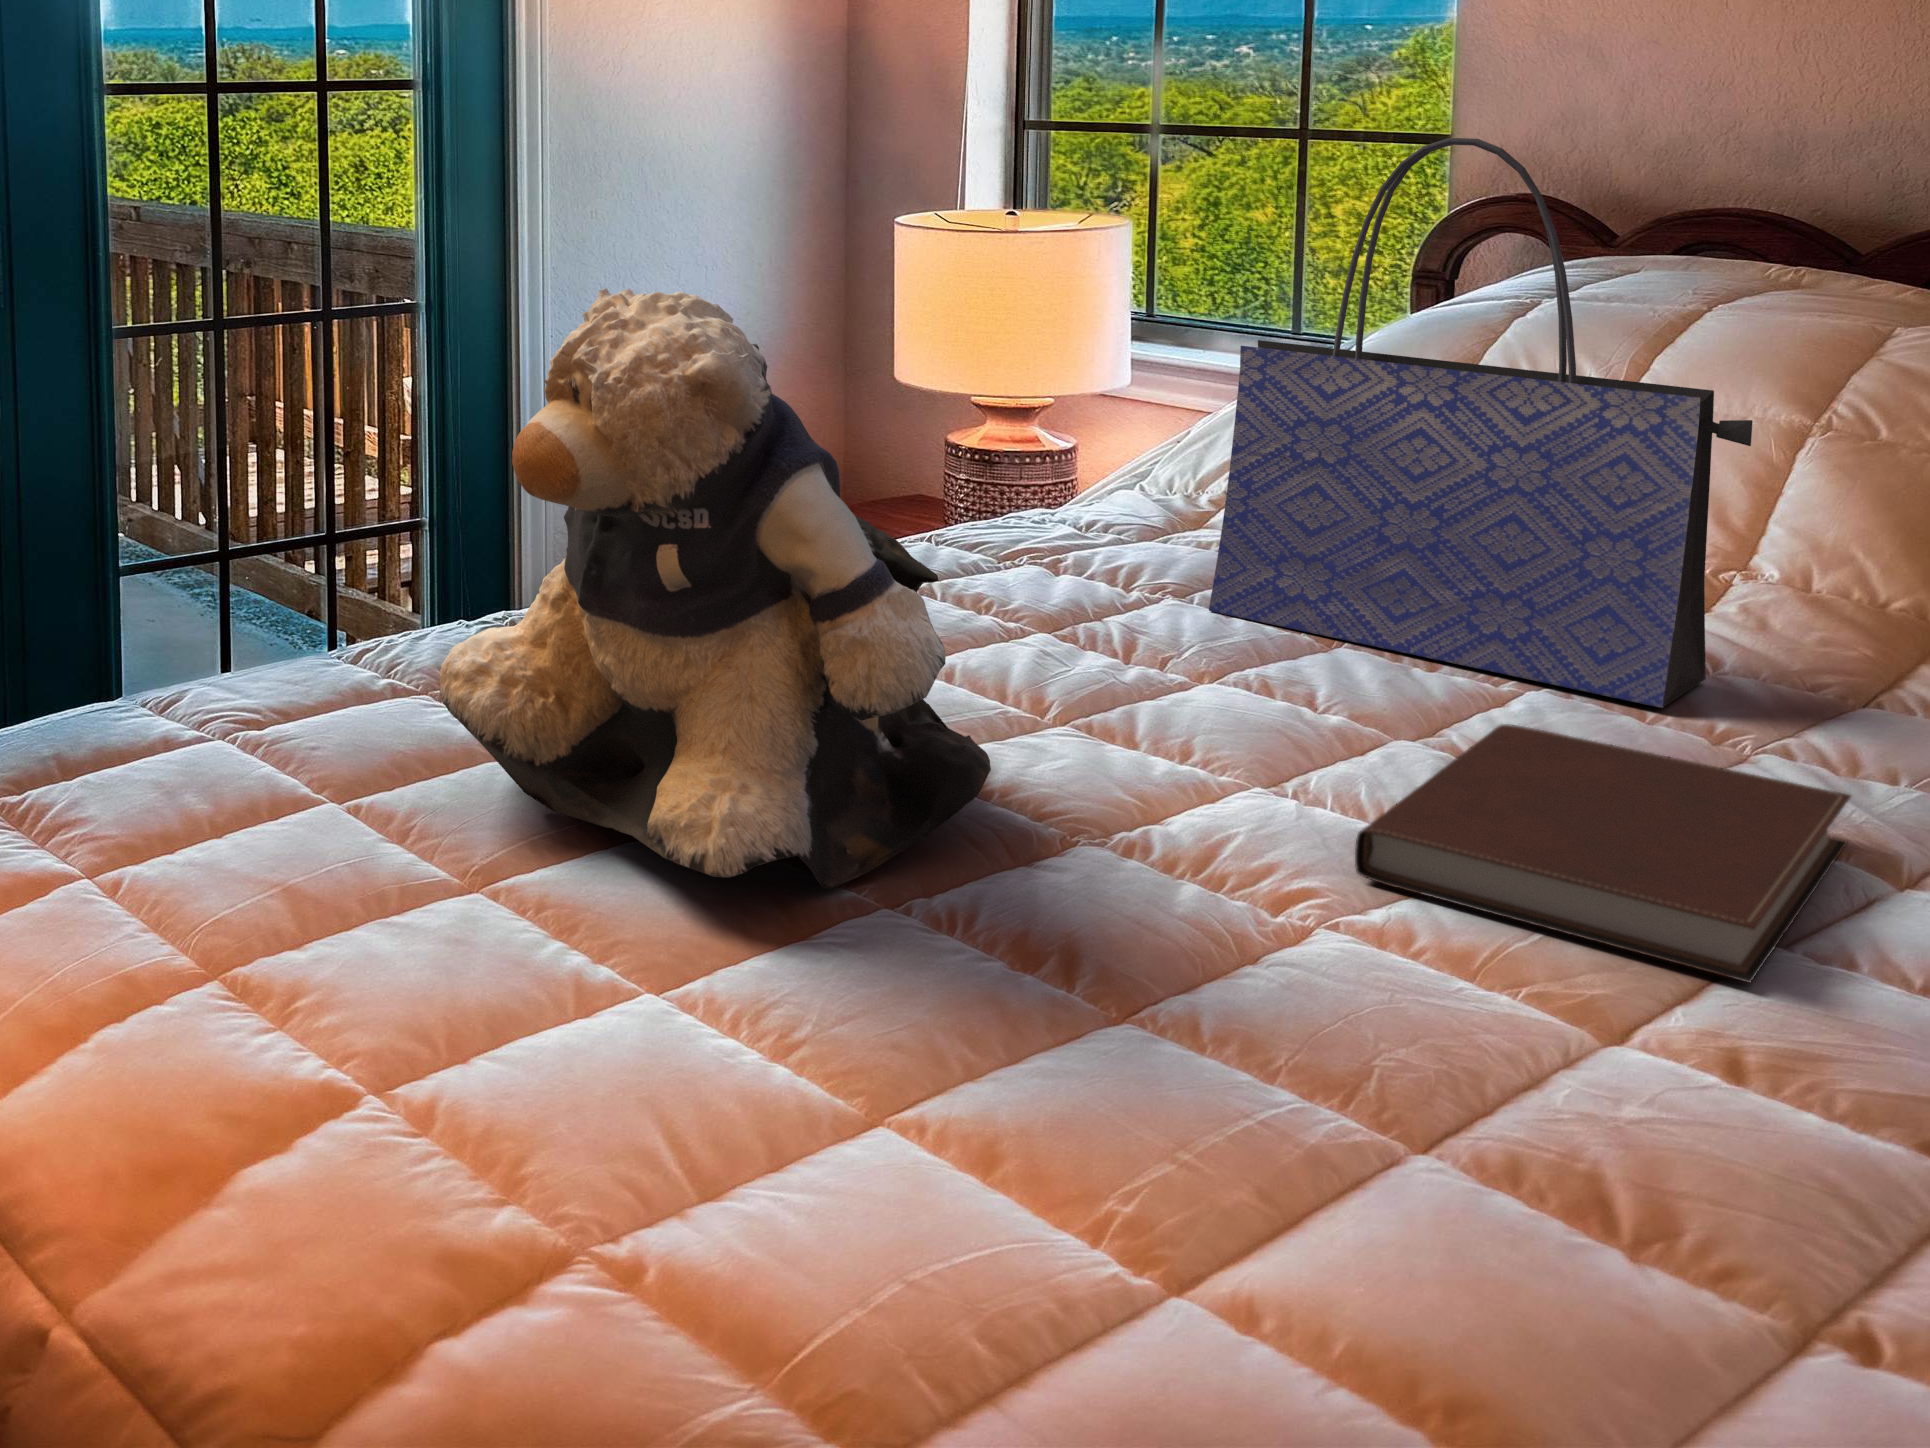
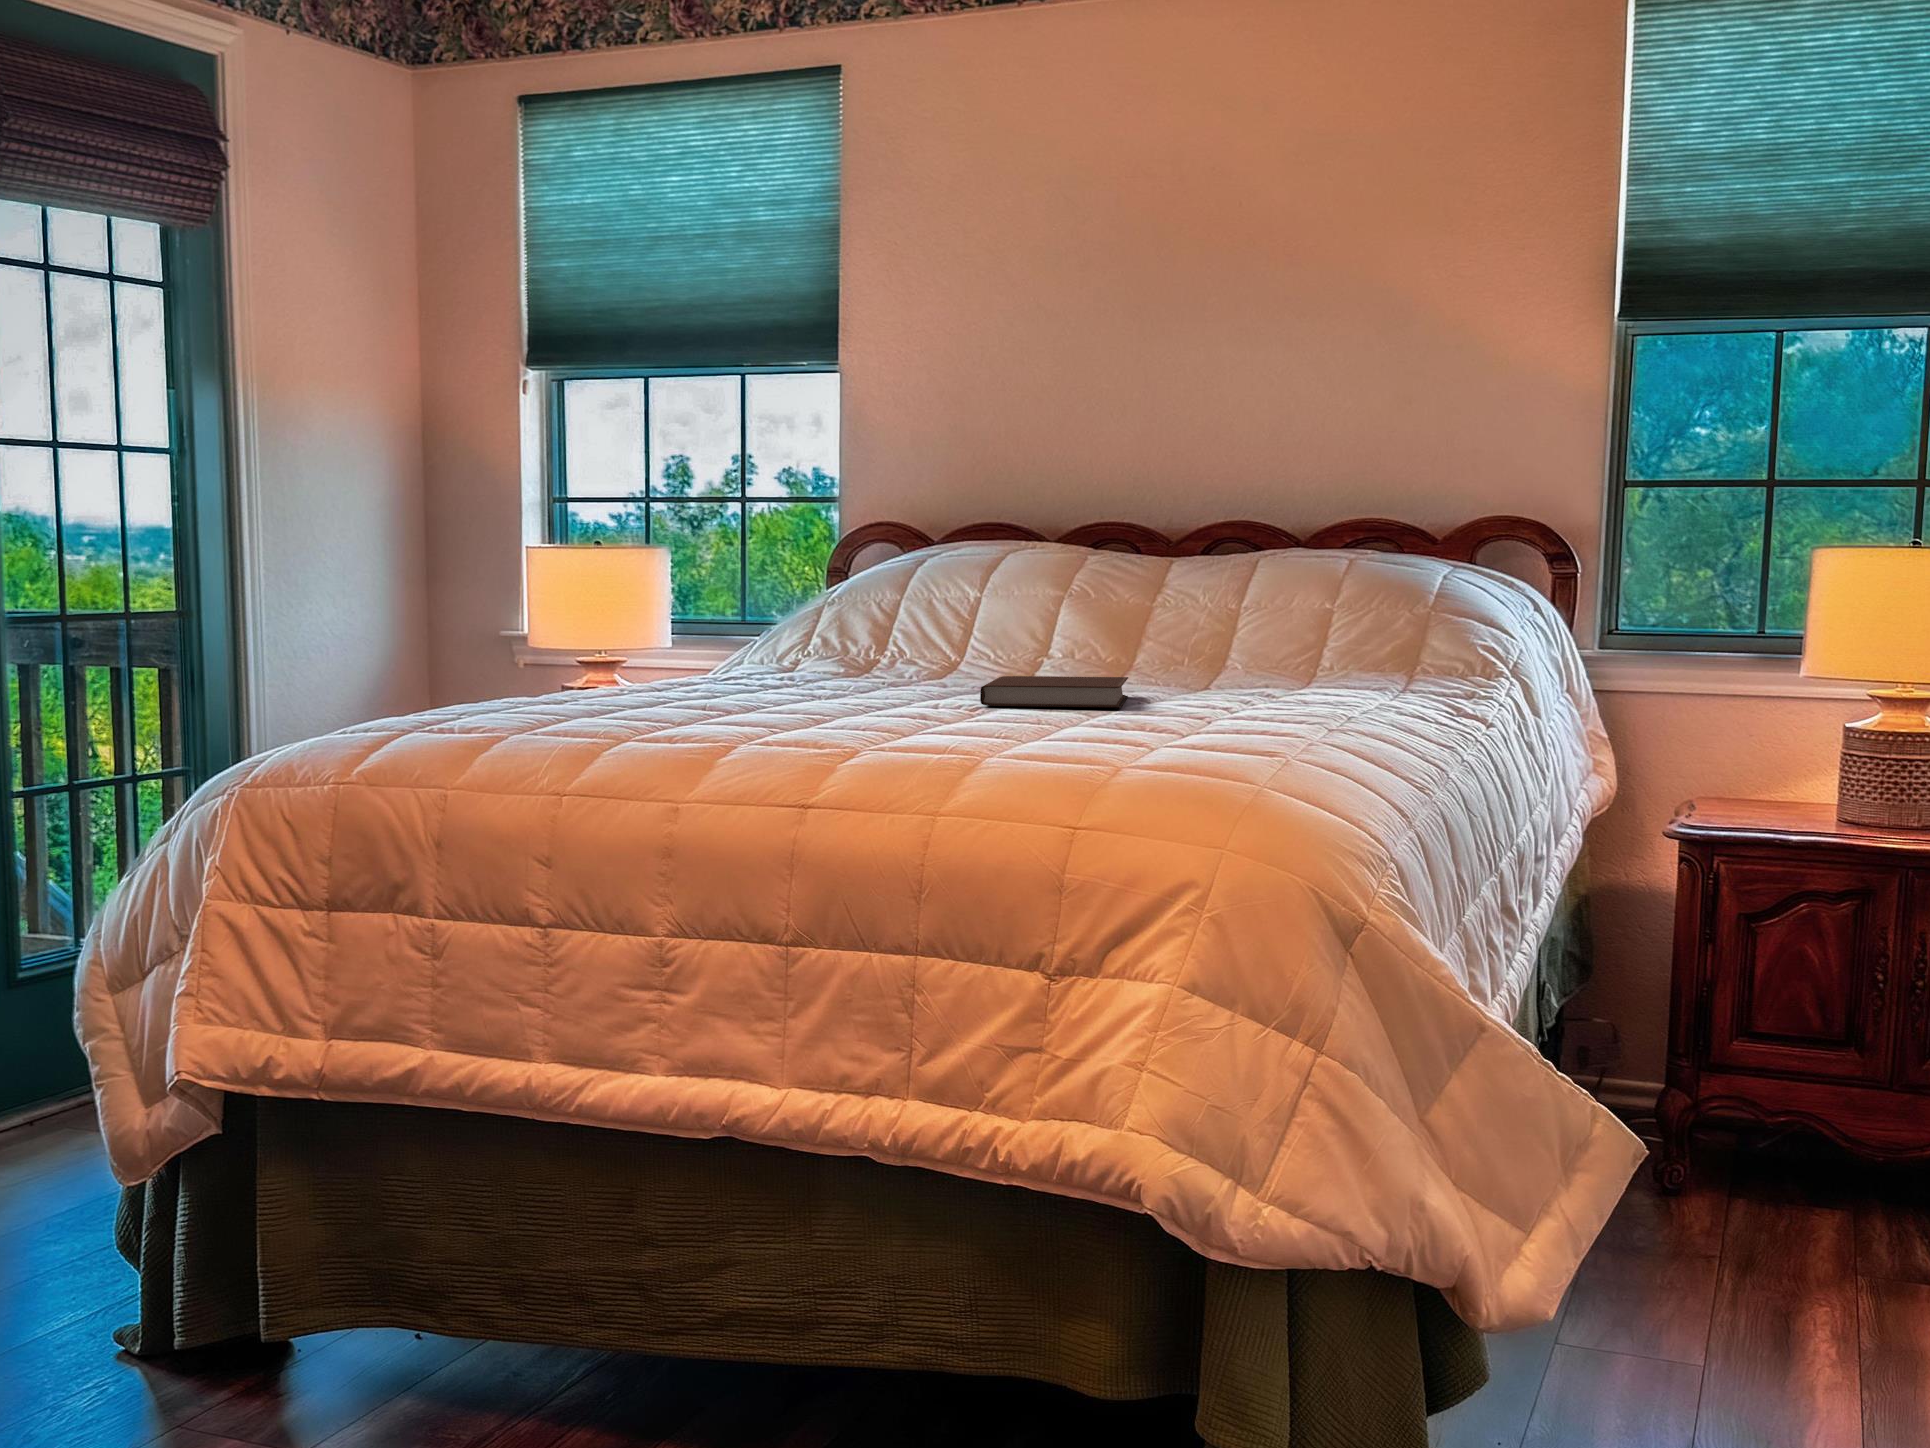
tote bag: present [1209,138,1752,708] -> none [839,442,1068,684]
teddy bear: present [440,288,991,888] -> none [608,467,846,714]

